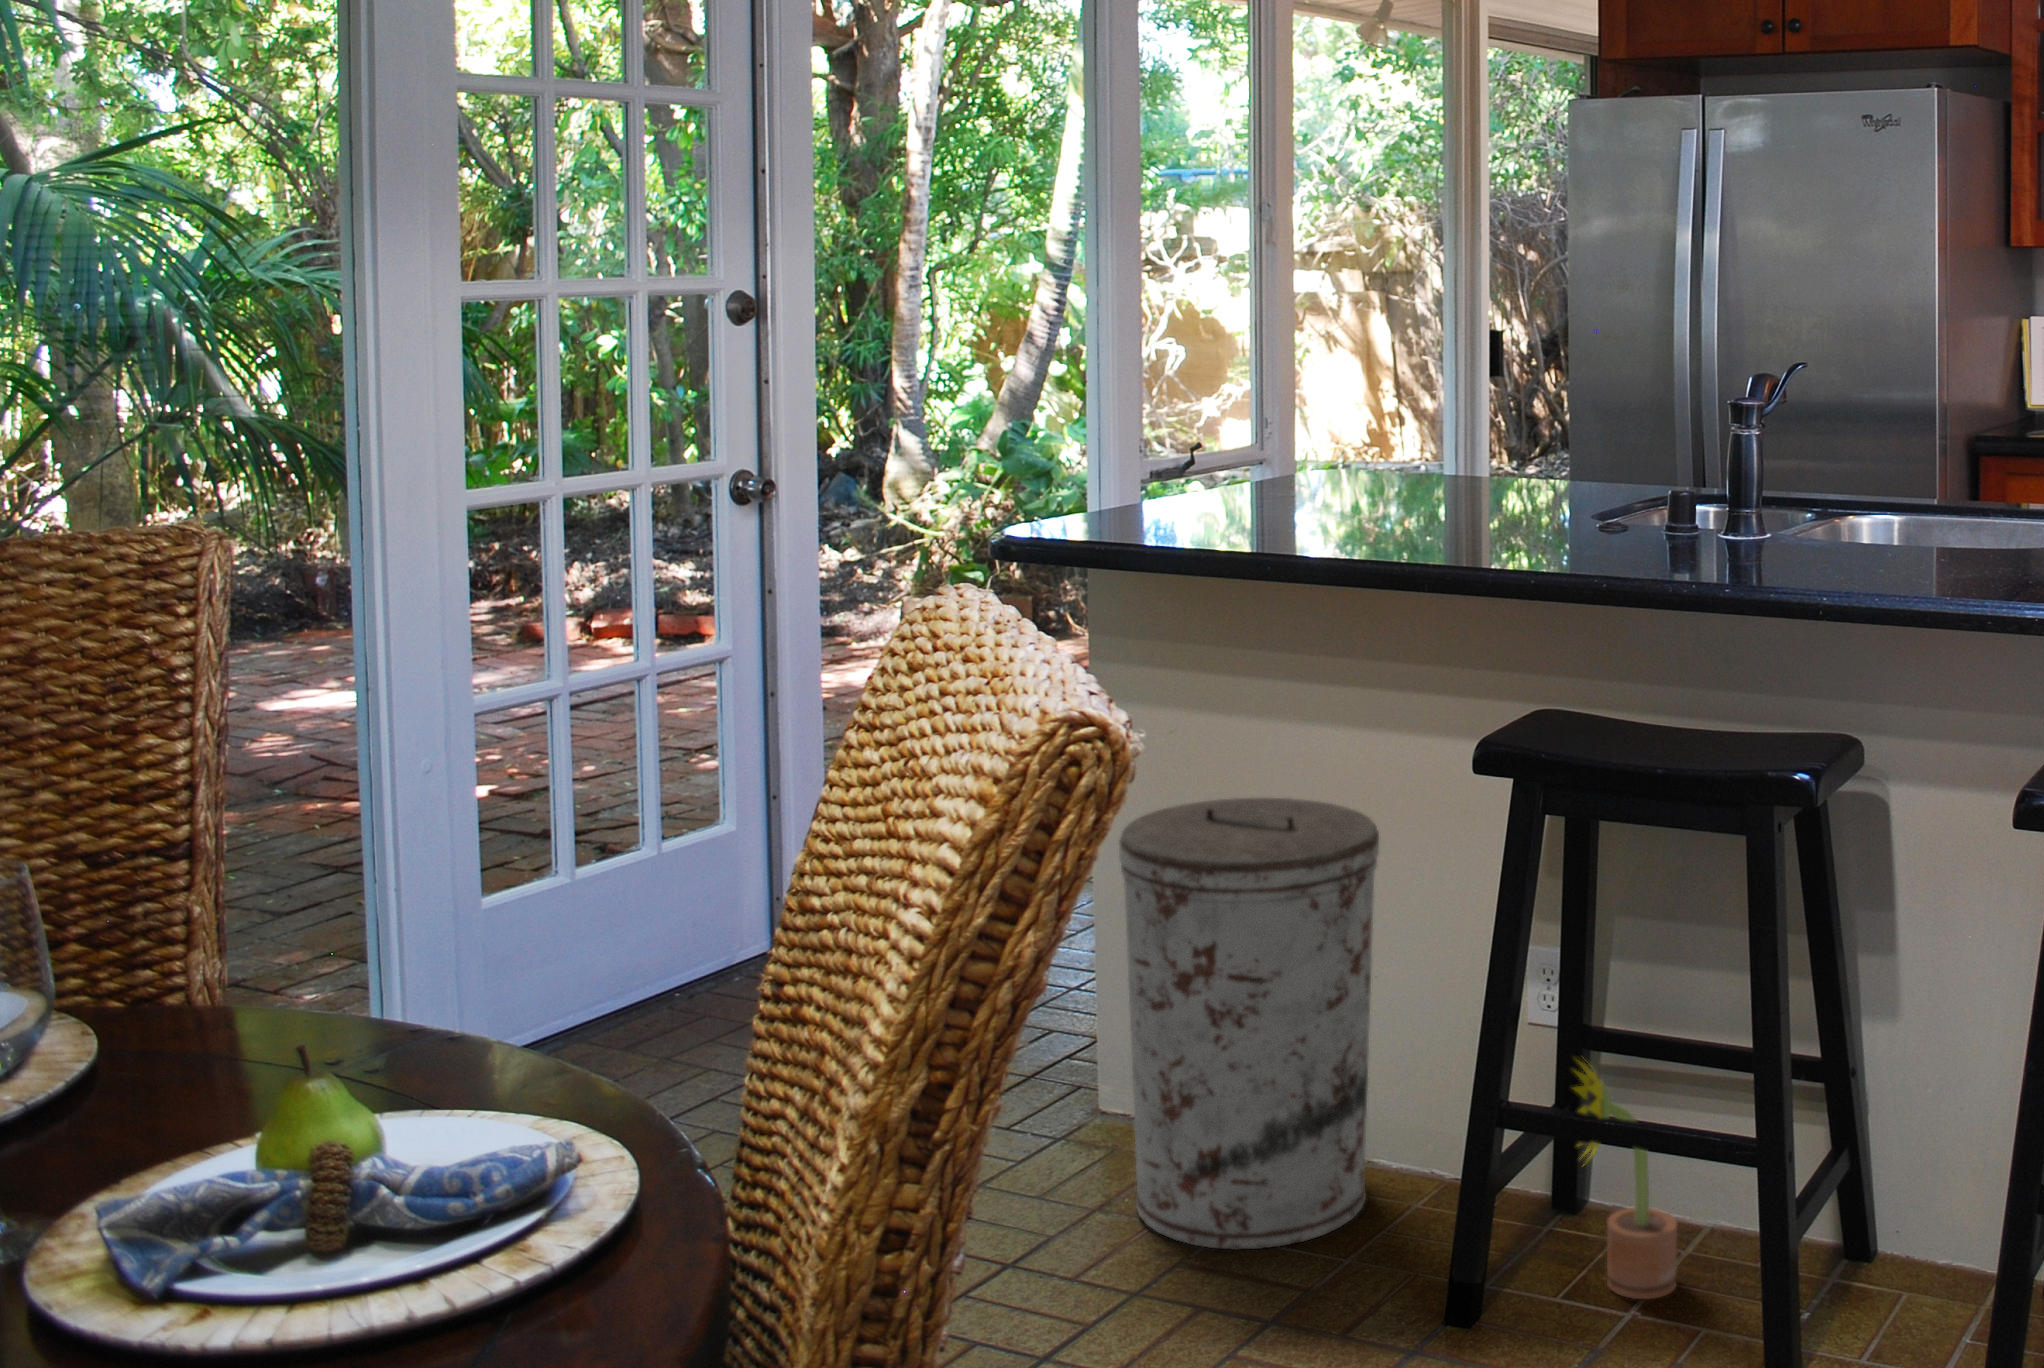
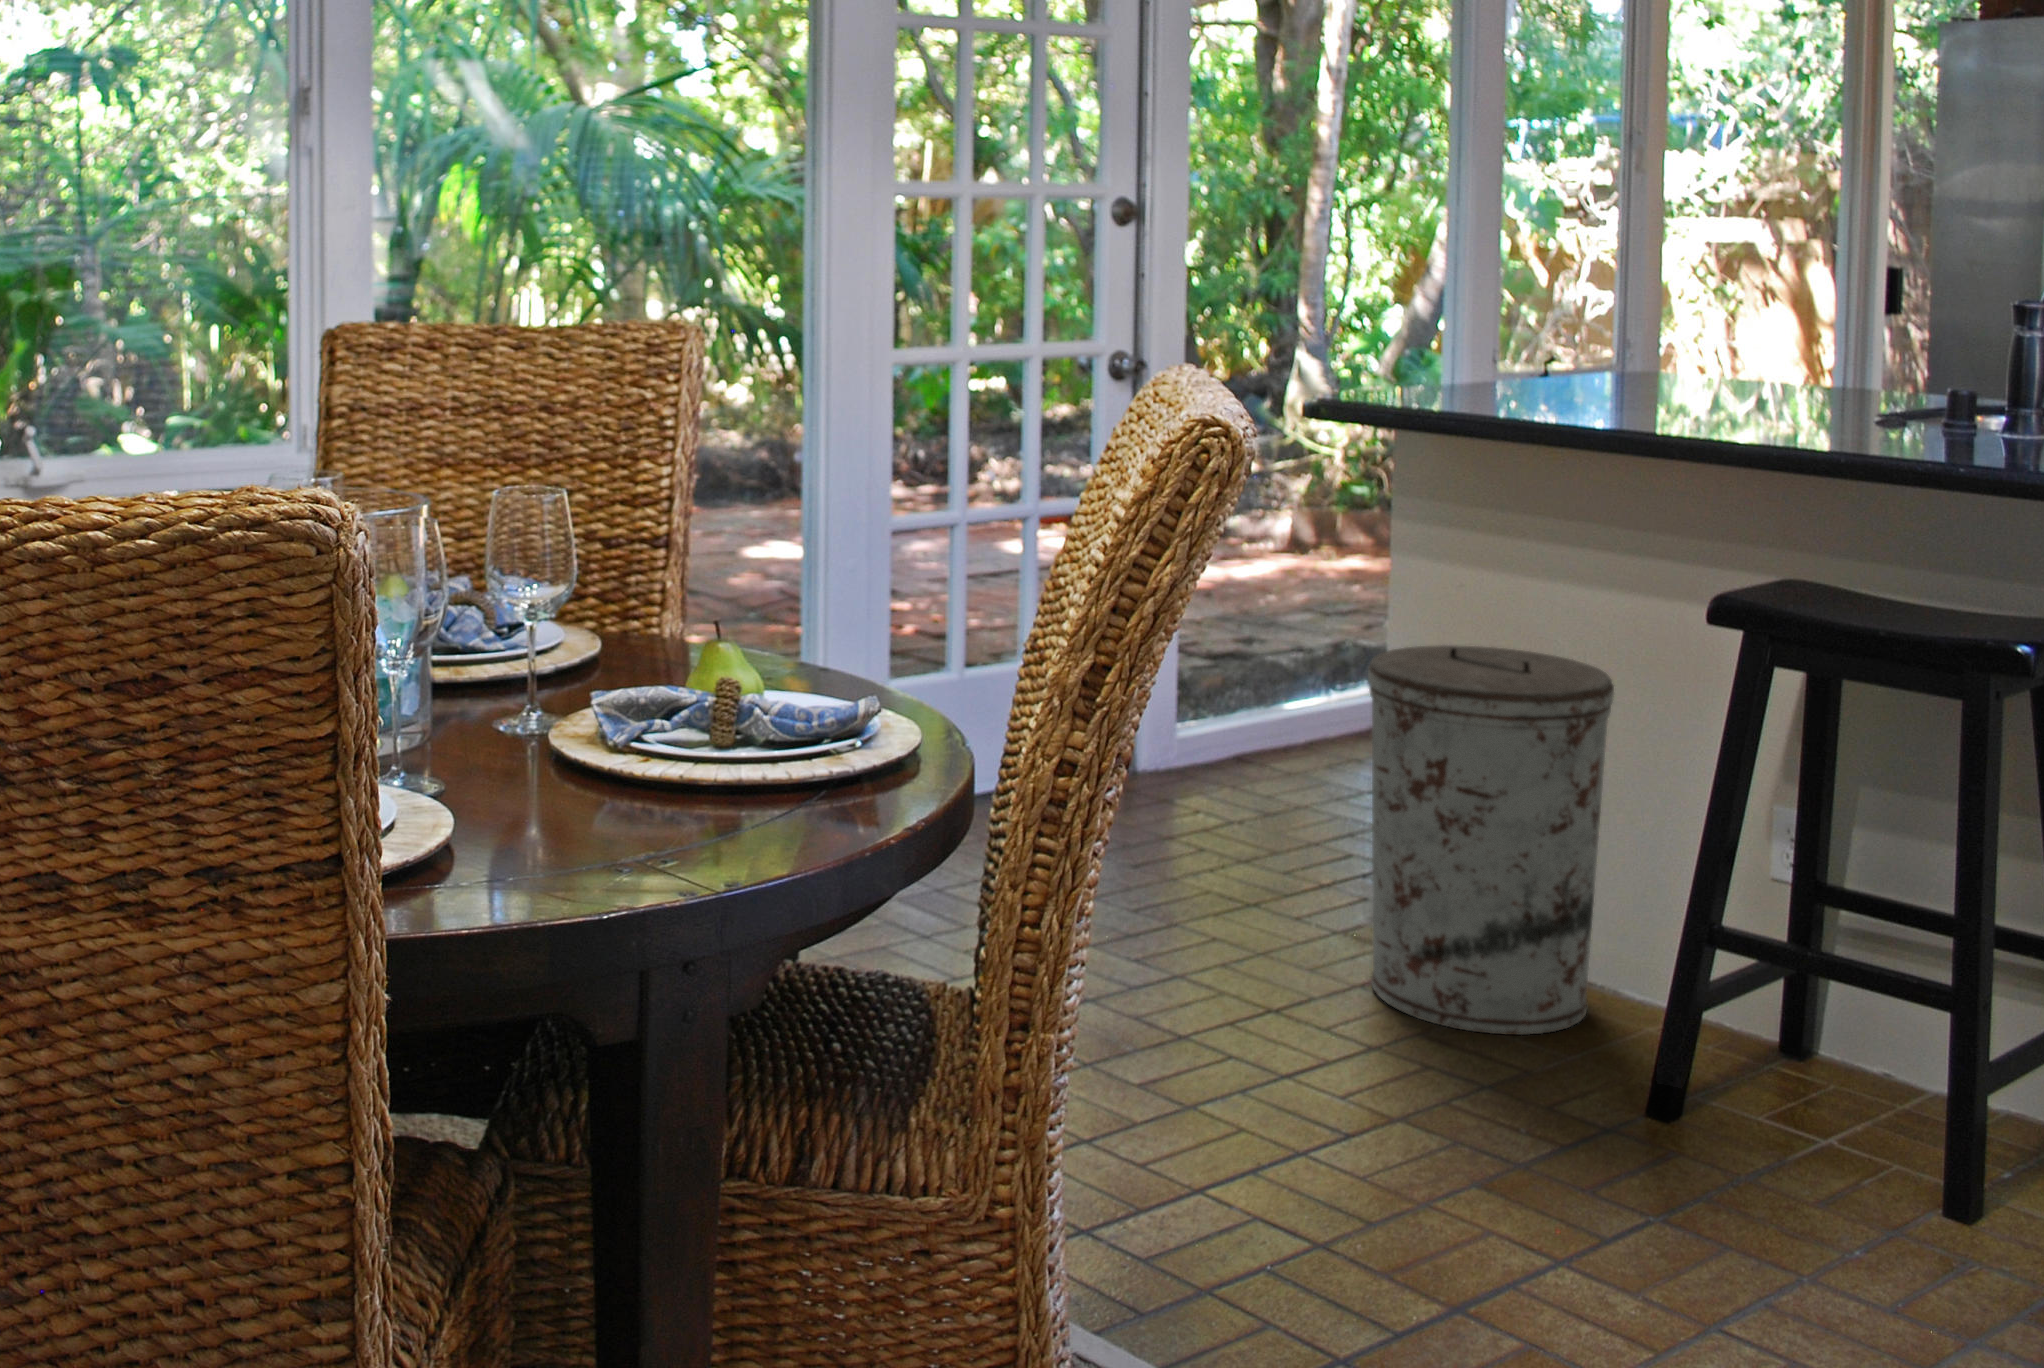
decorative plant: present [1573,1061,1677,1299] -> none [1787,902,1893,1143]

